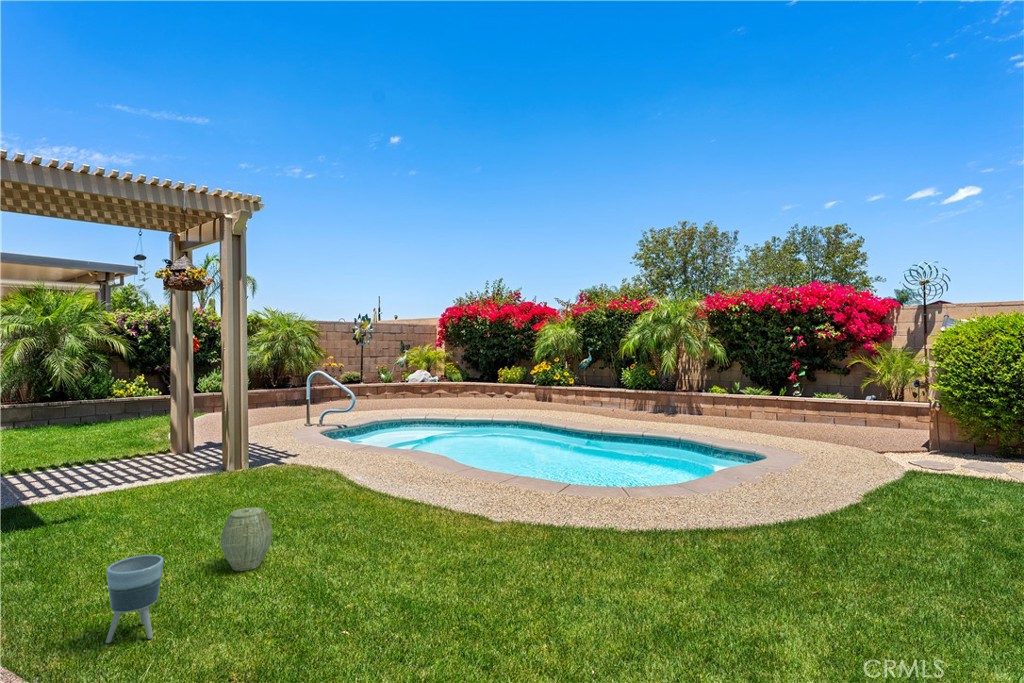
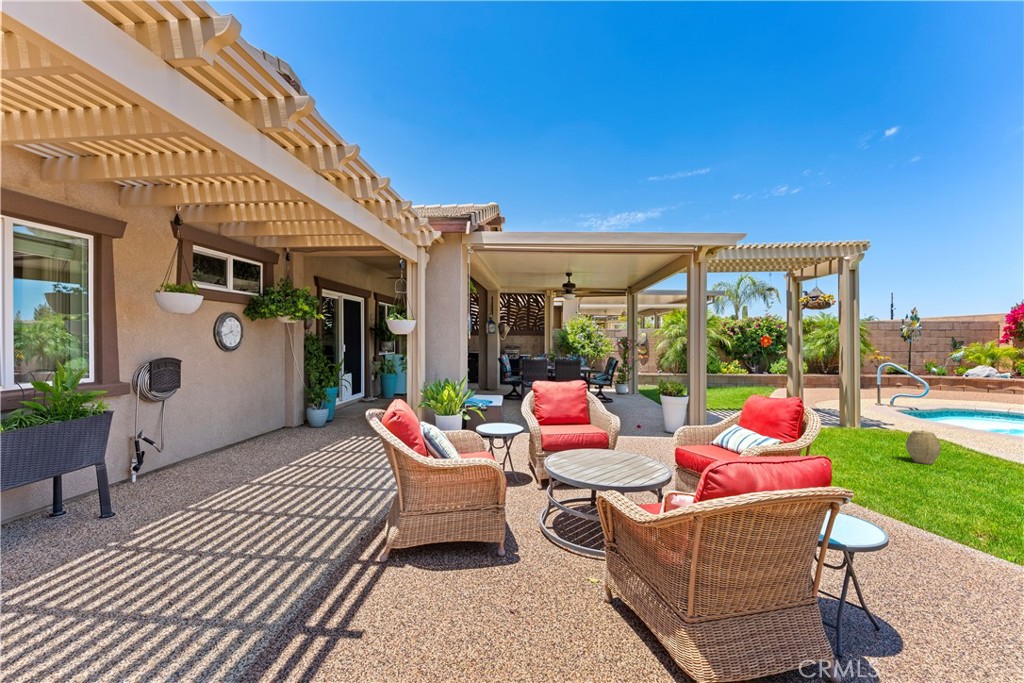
planter: present [106,555,164,643] -> none [873,437,901,474]

